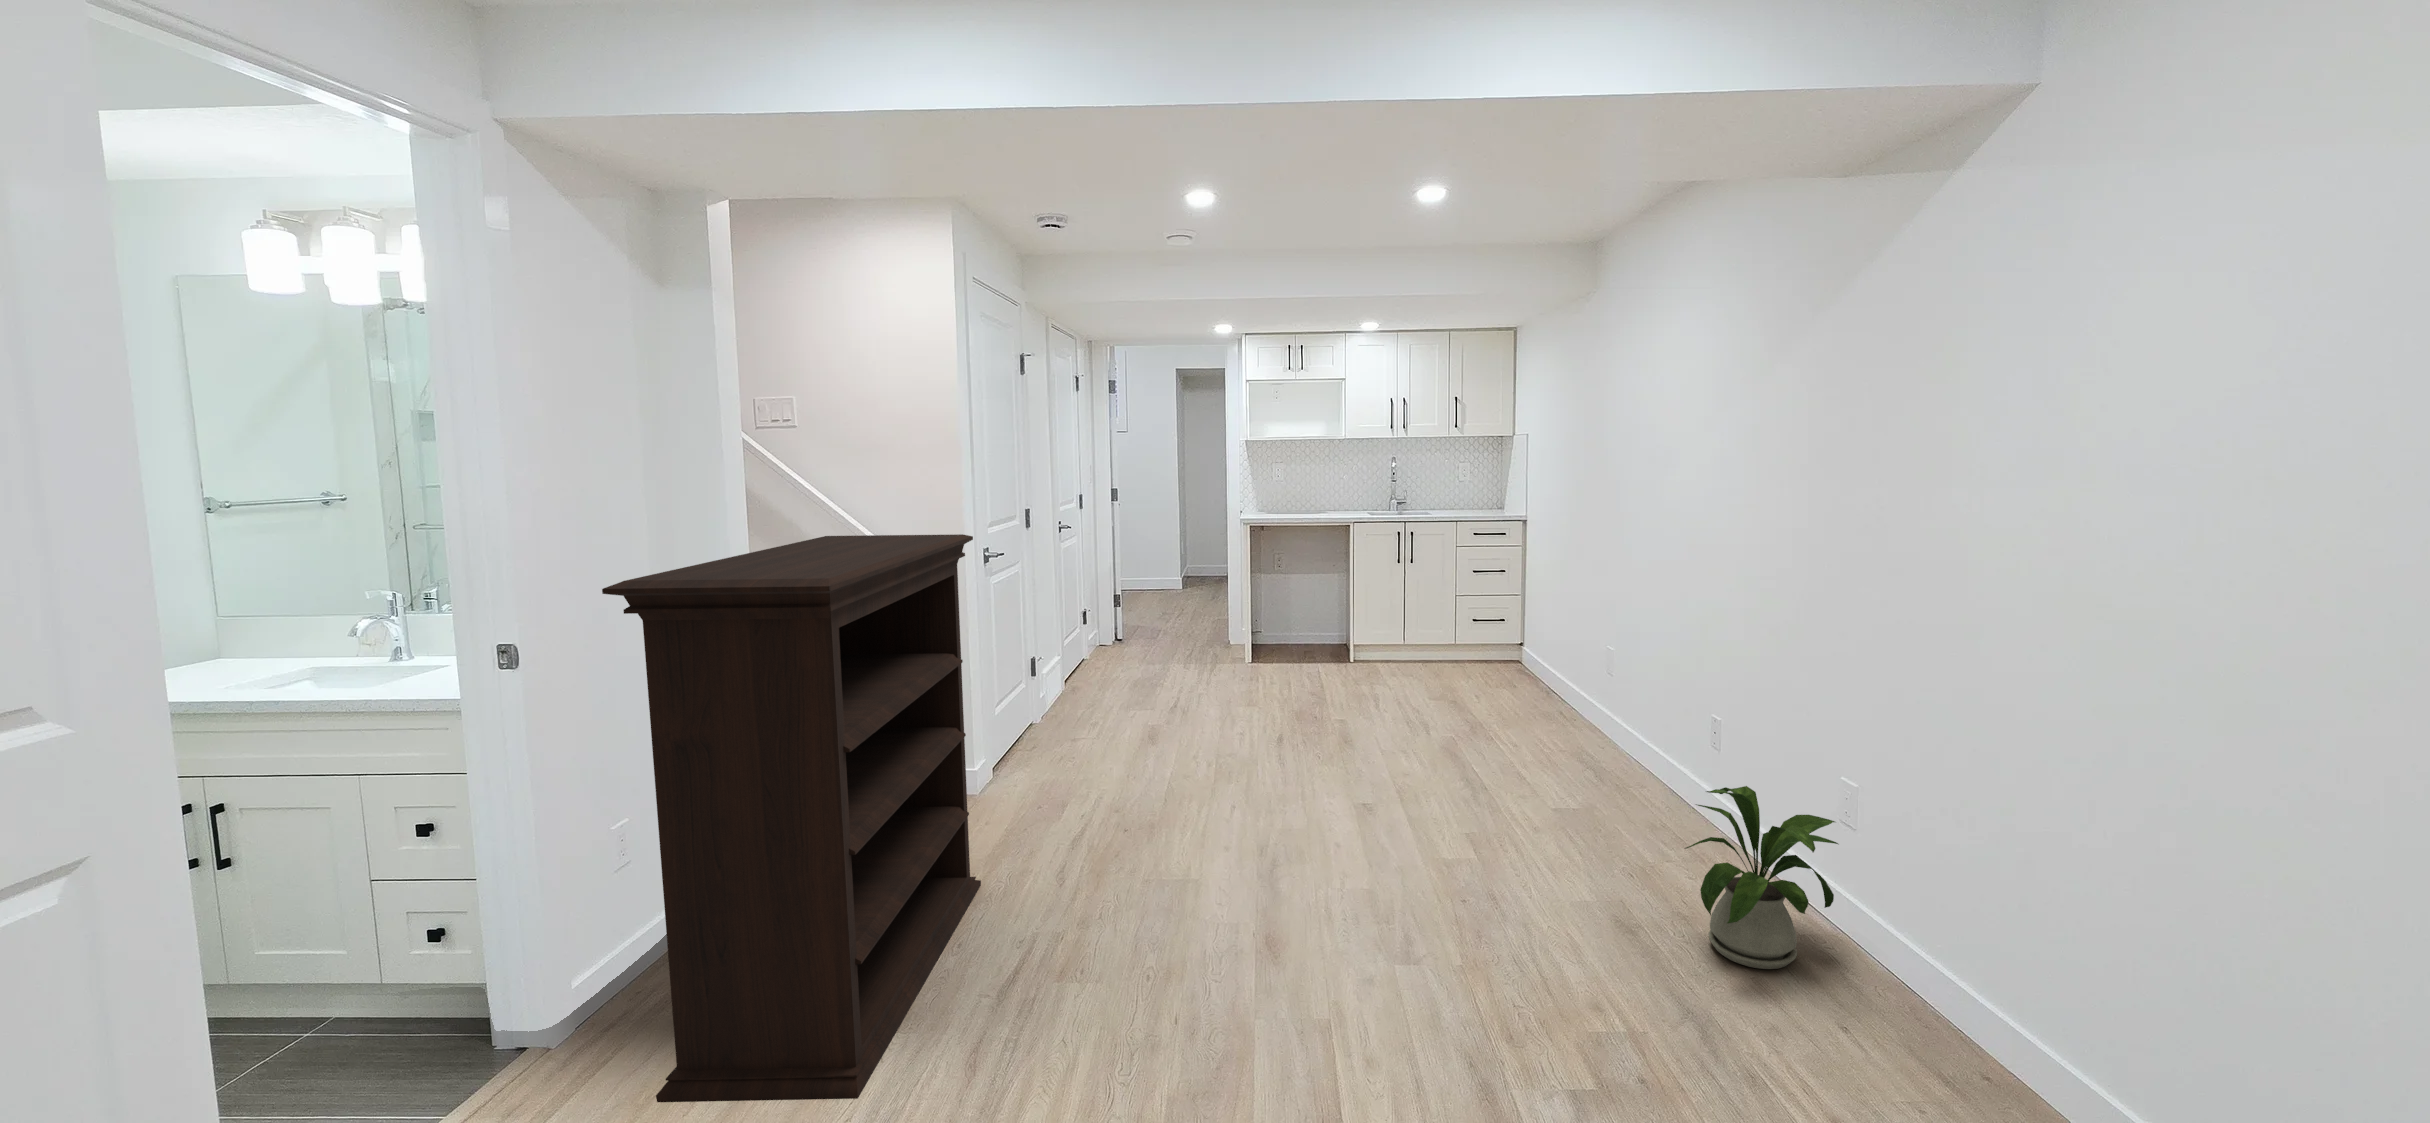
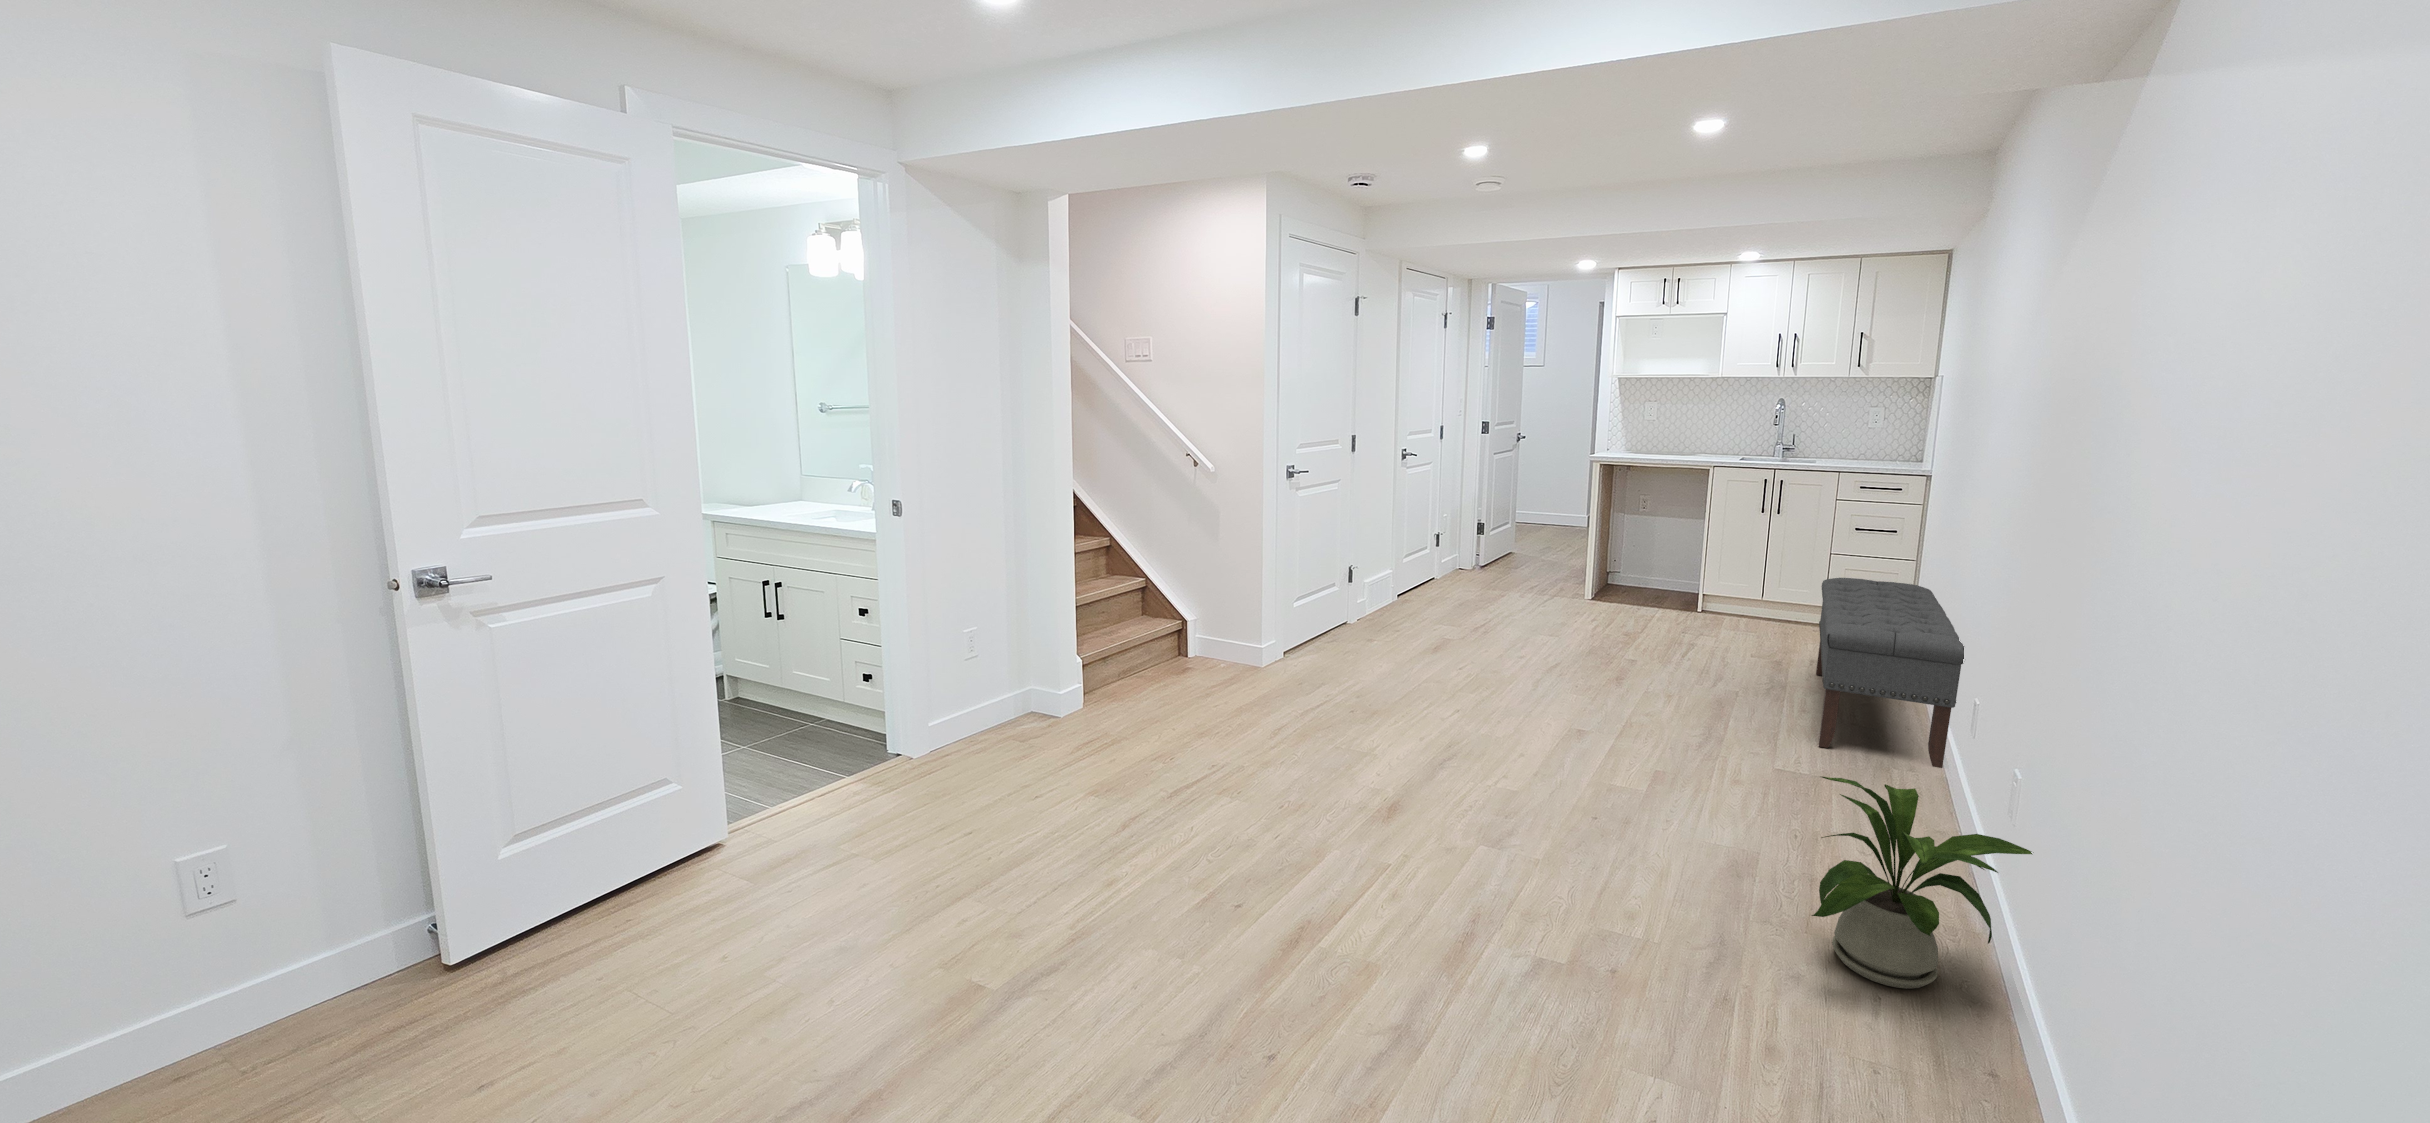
bookshelf: present [602,534,981,1102] -> none [925,448,1222,834]
bench: none [1480,612,1641,766] -> present [1816,578,1964,768]

